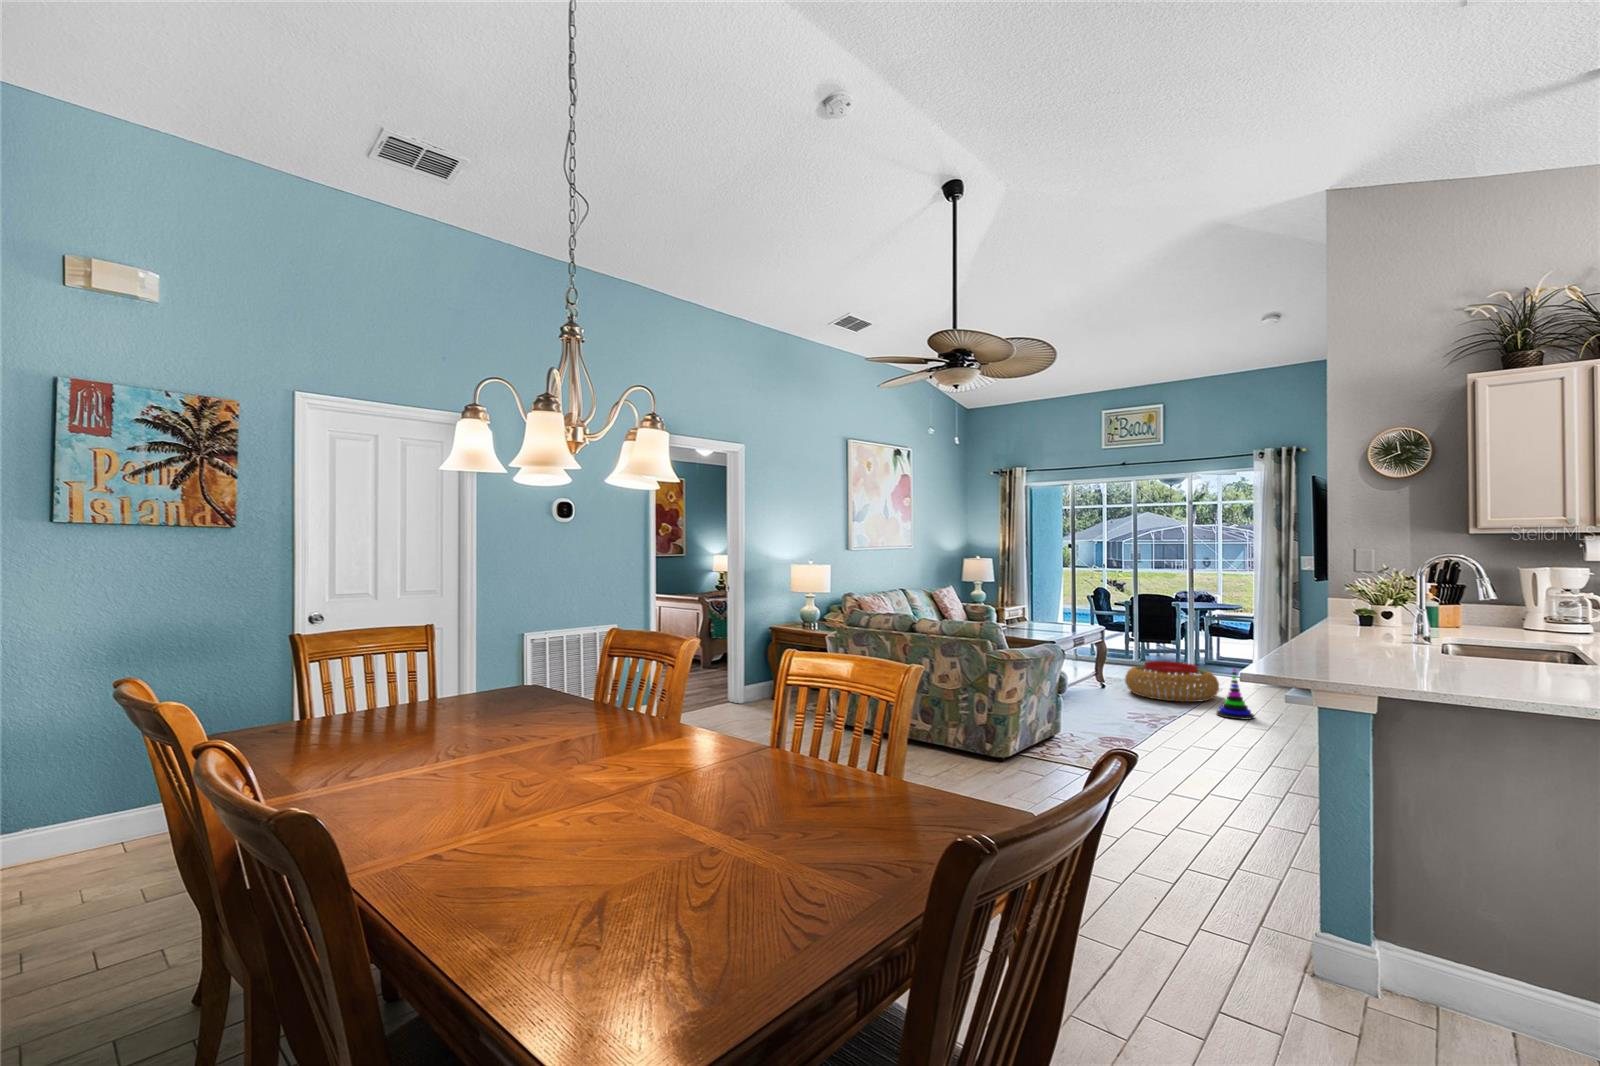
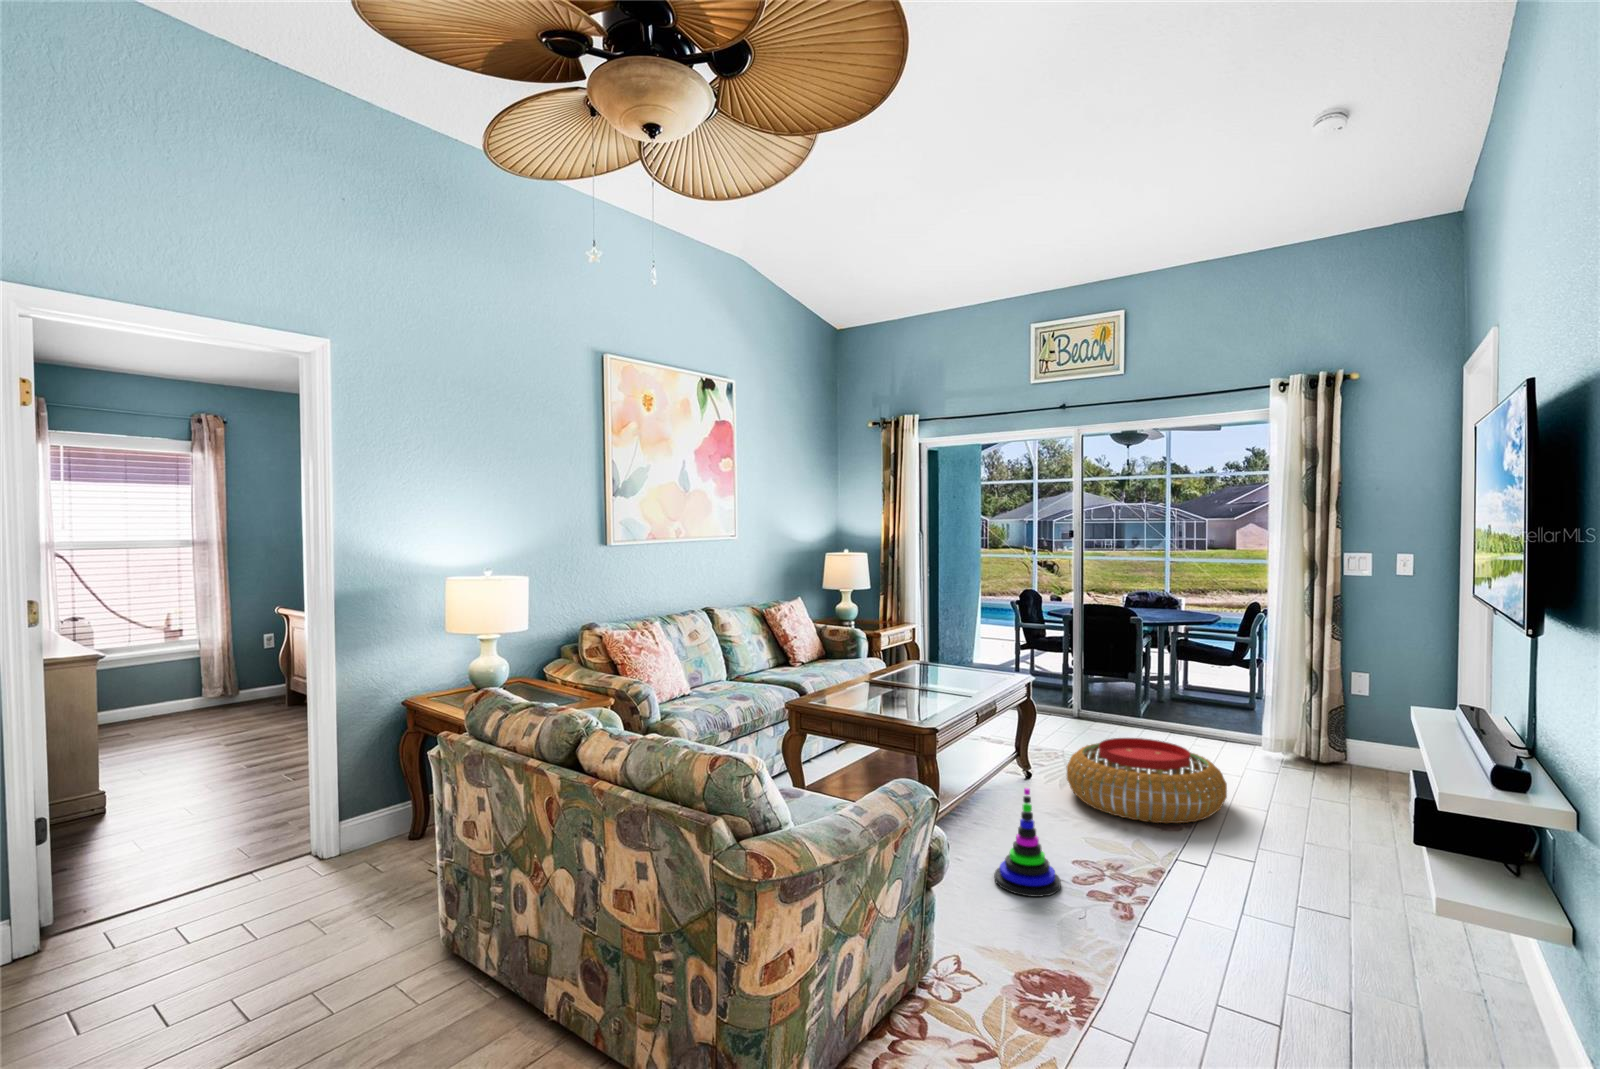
stacking toy: present [1217,668,1254,720] -> present [994,788,1061,897]

